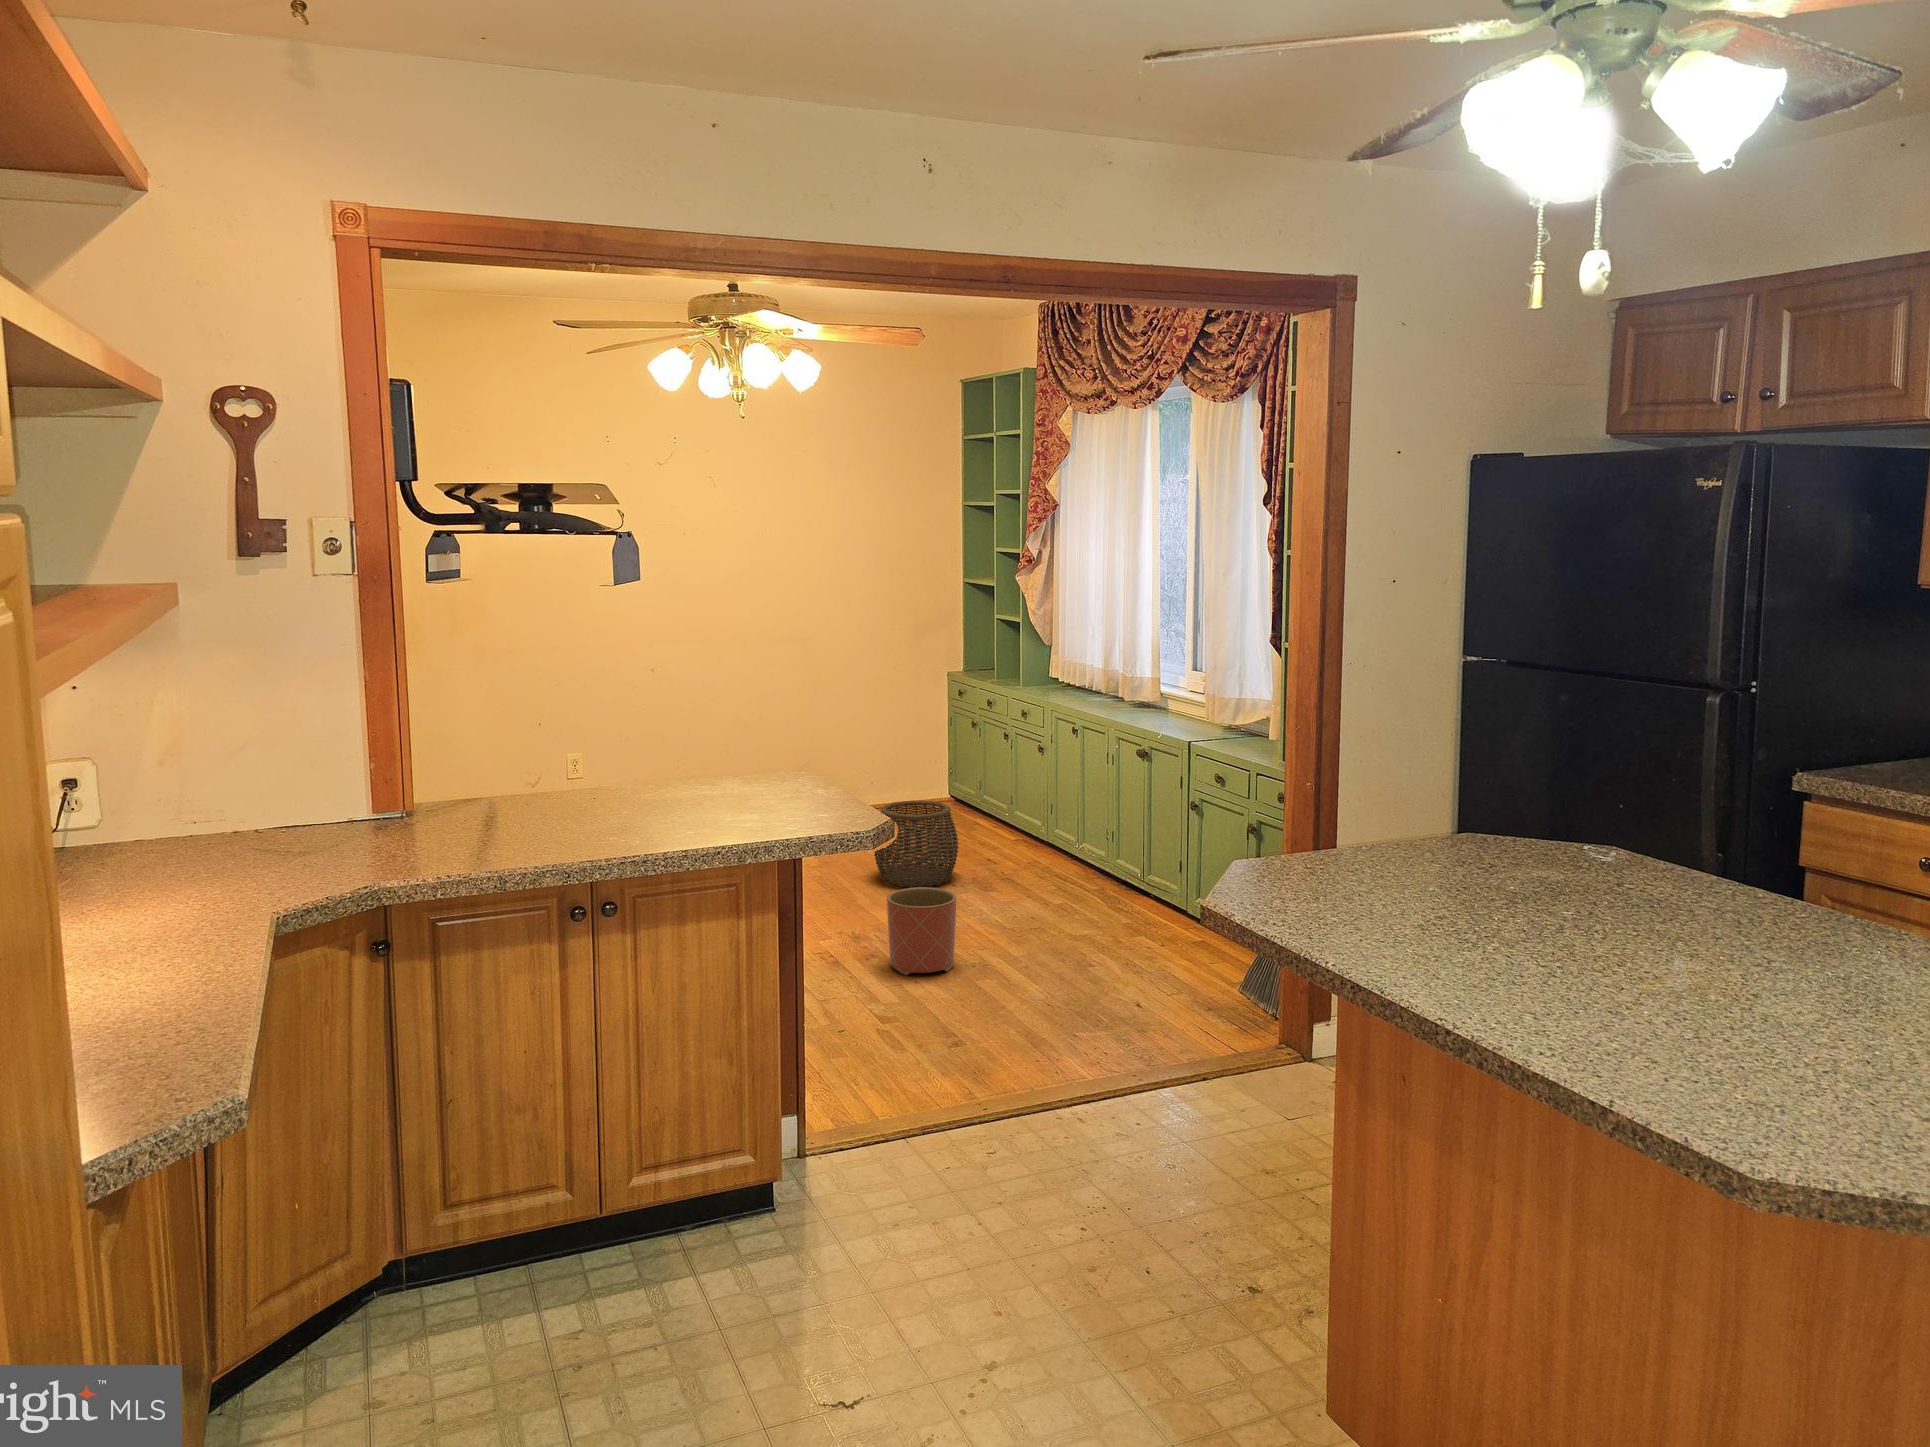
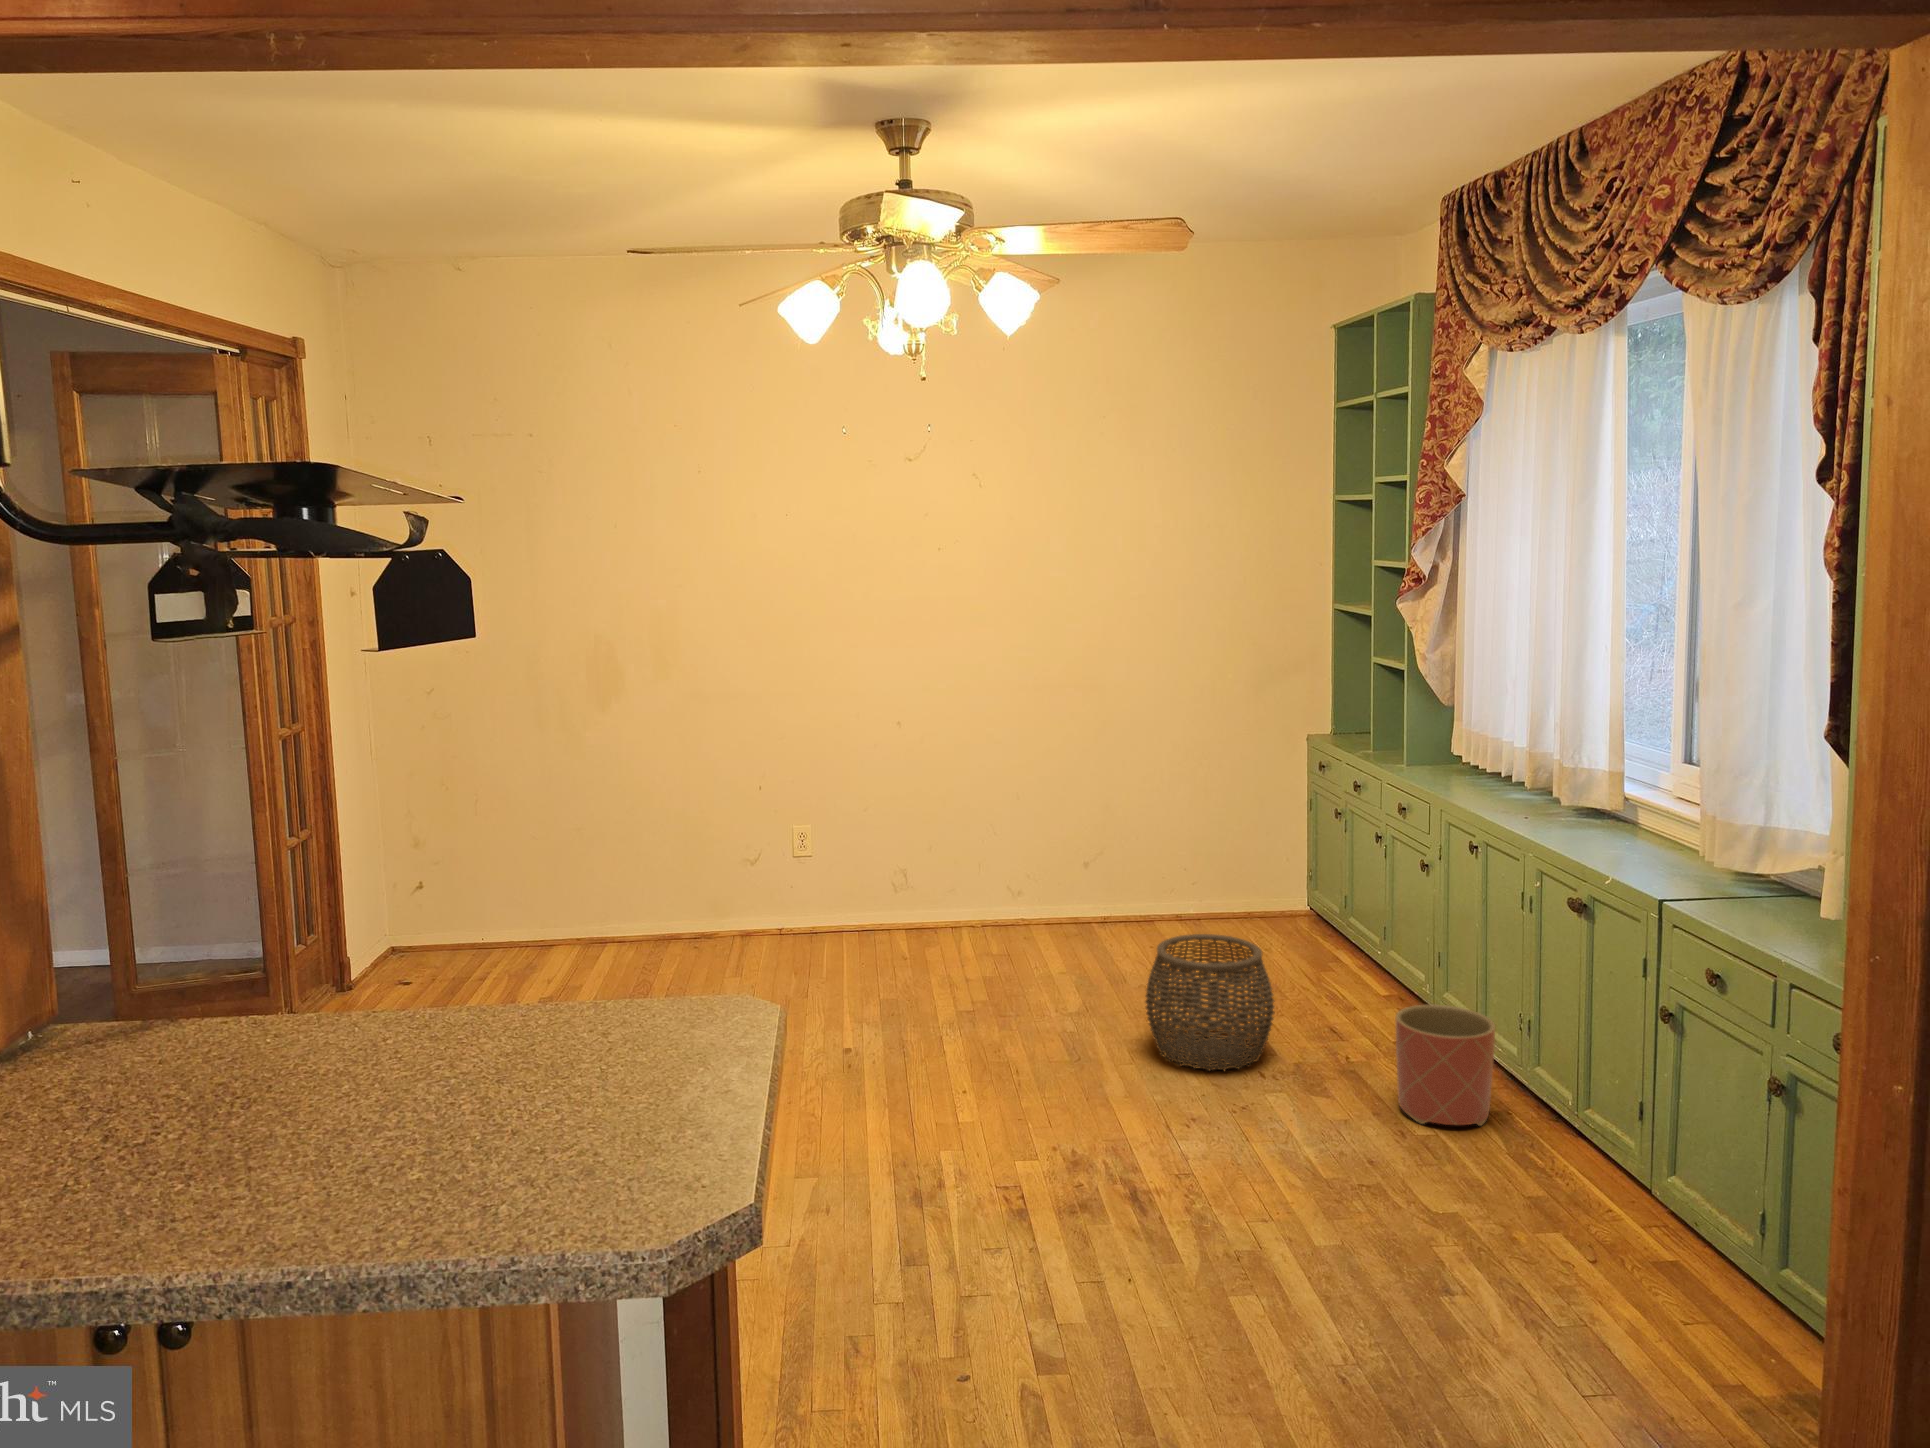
planter: present [887,887,956,975] -> present [1395,1005,1495,1126]

